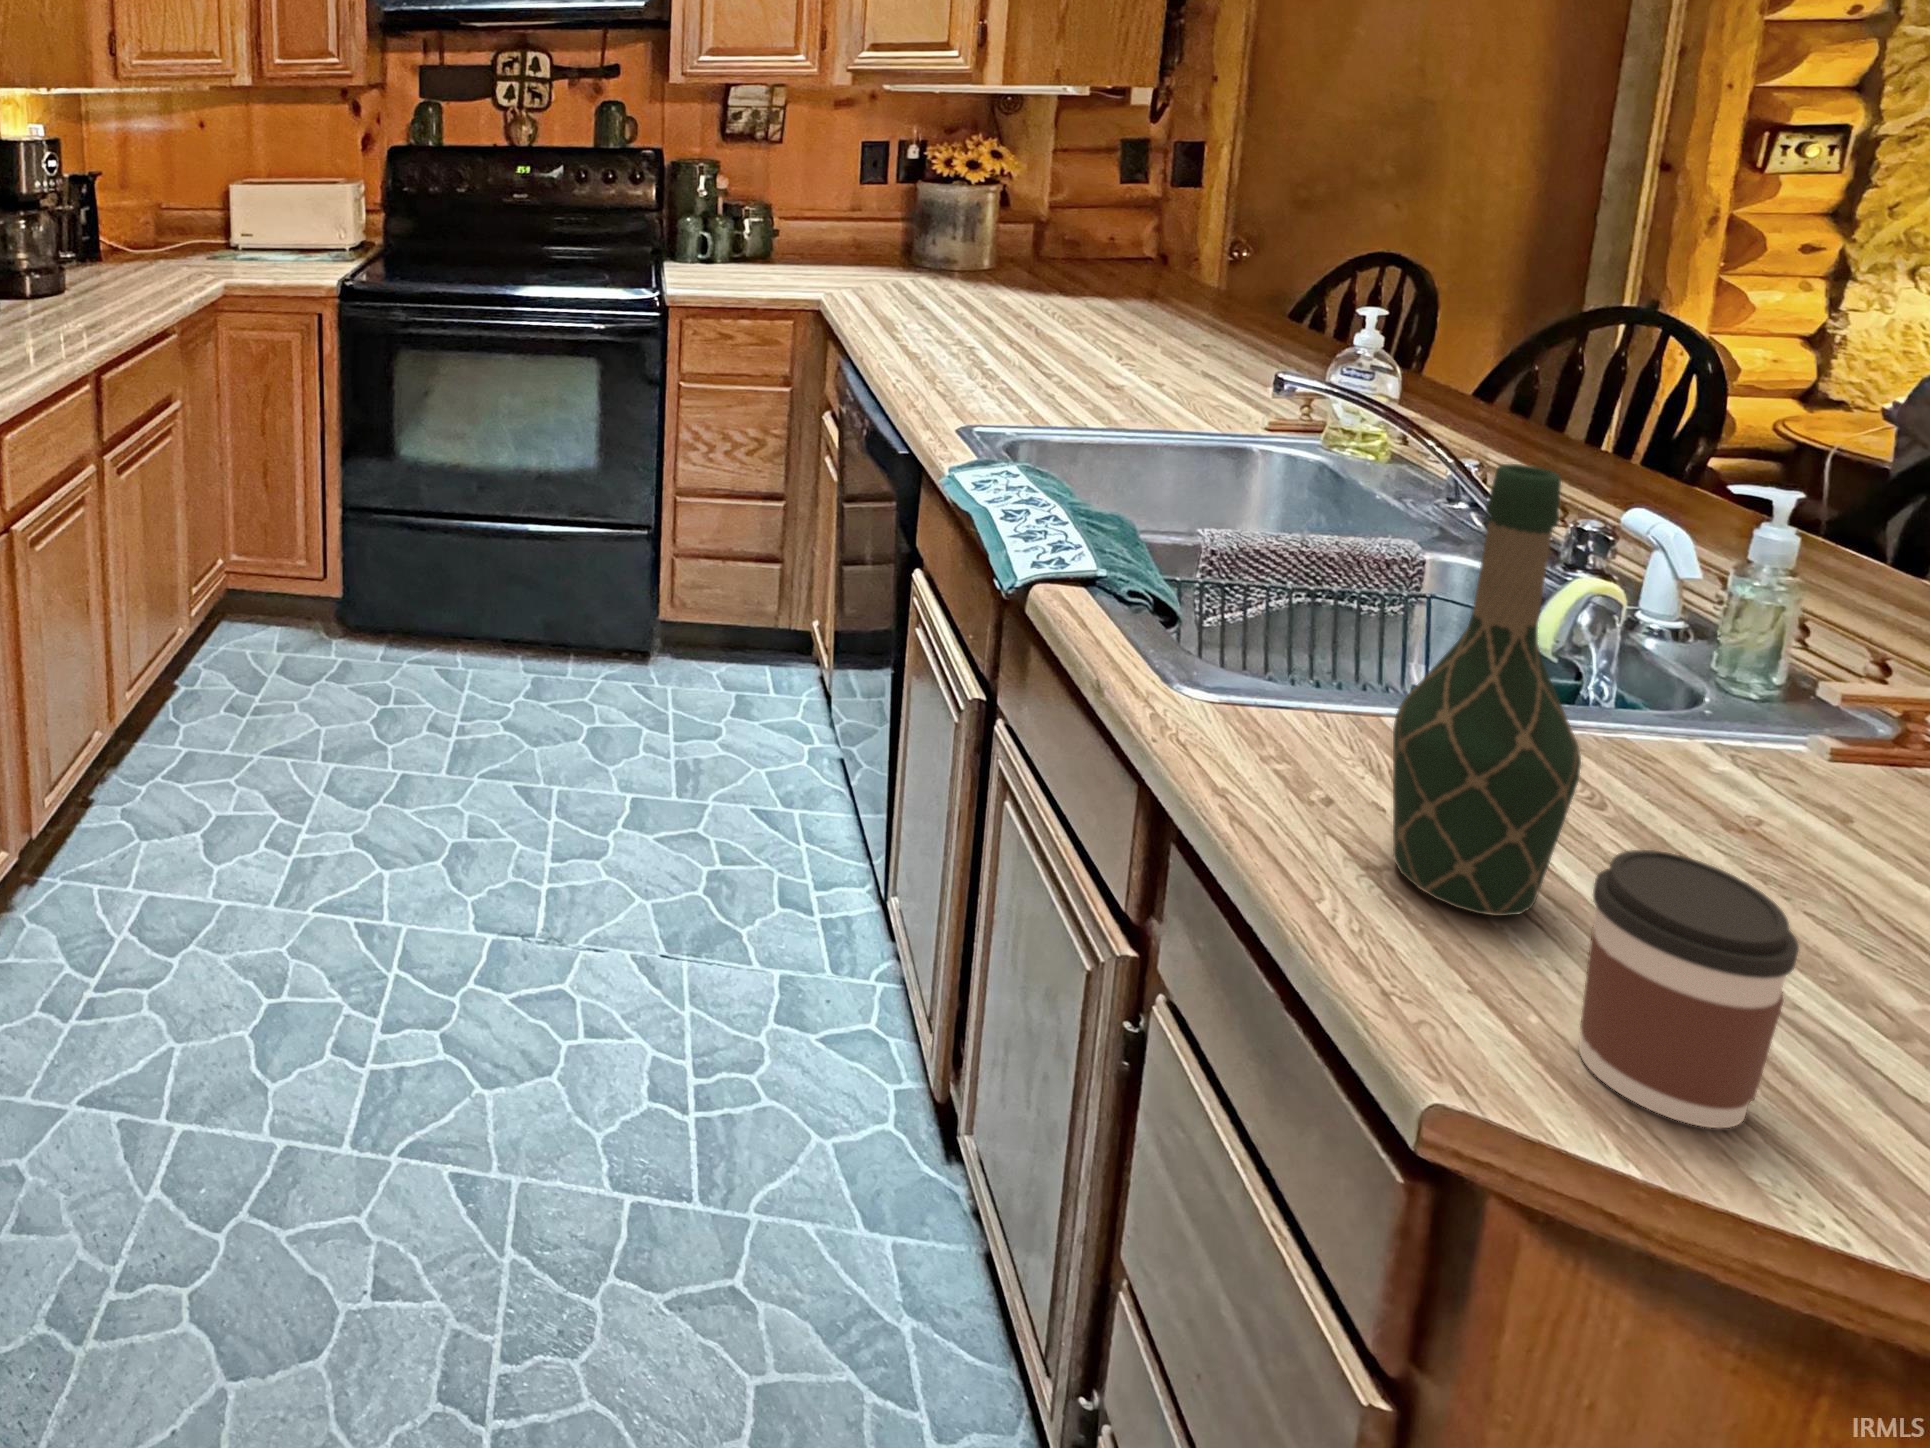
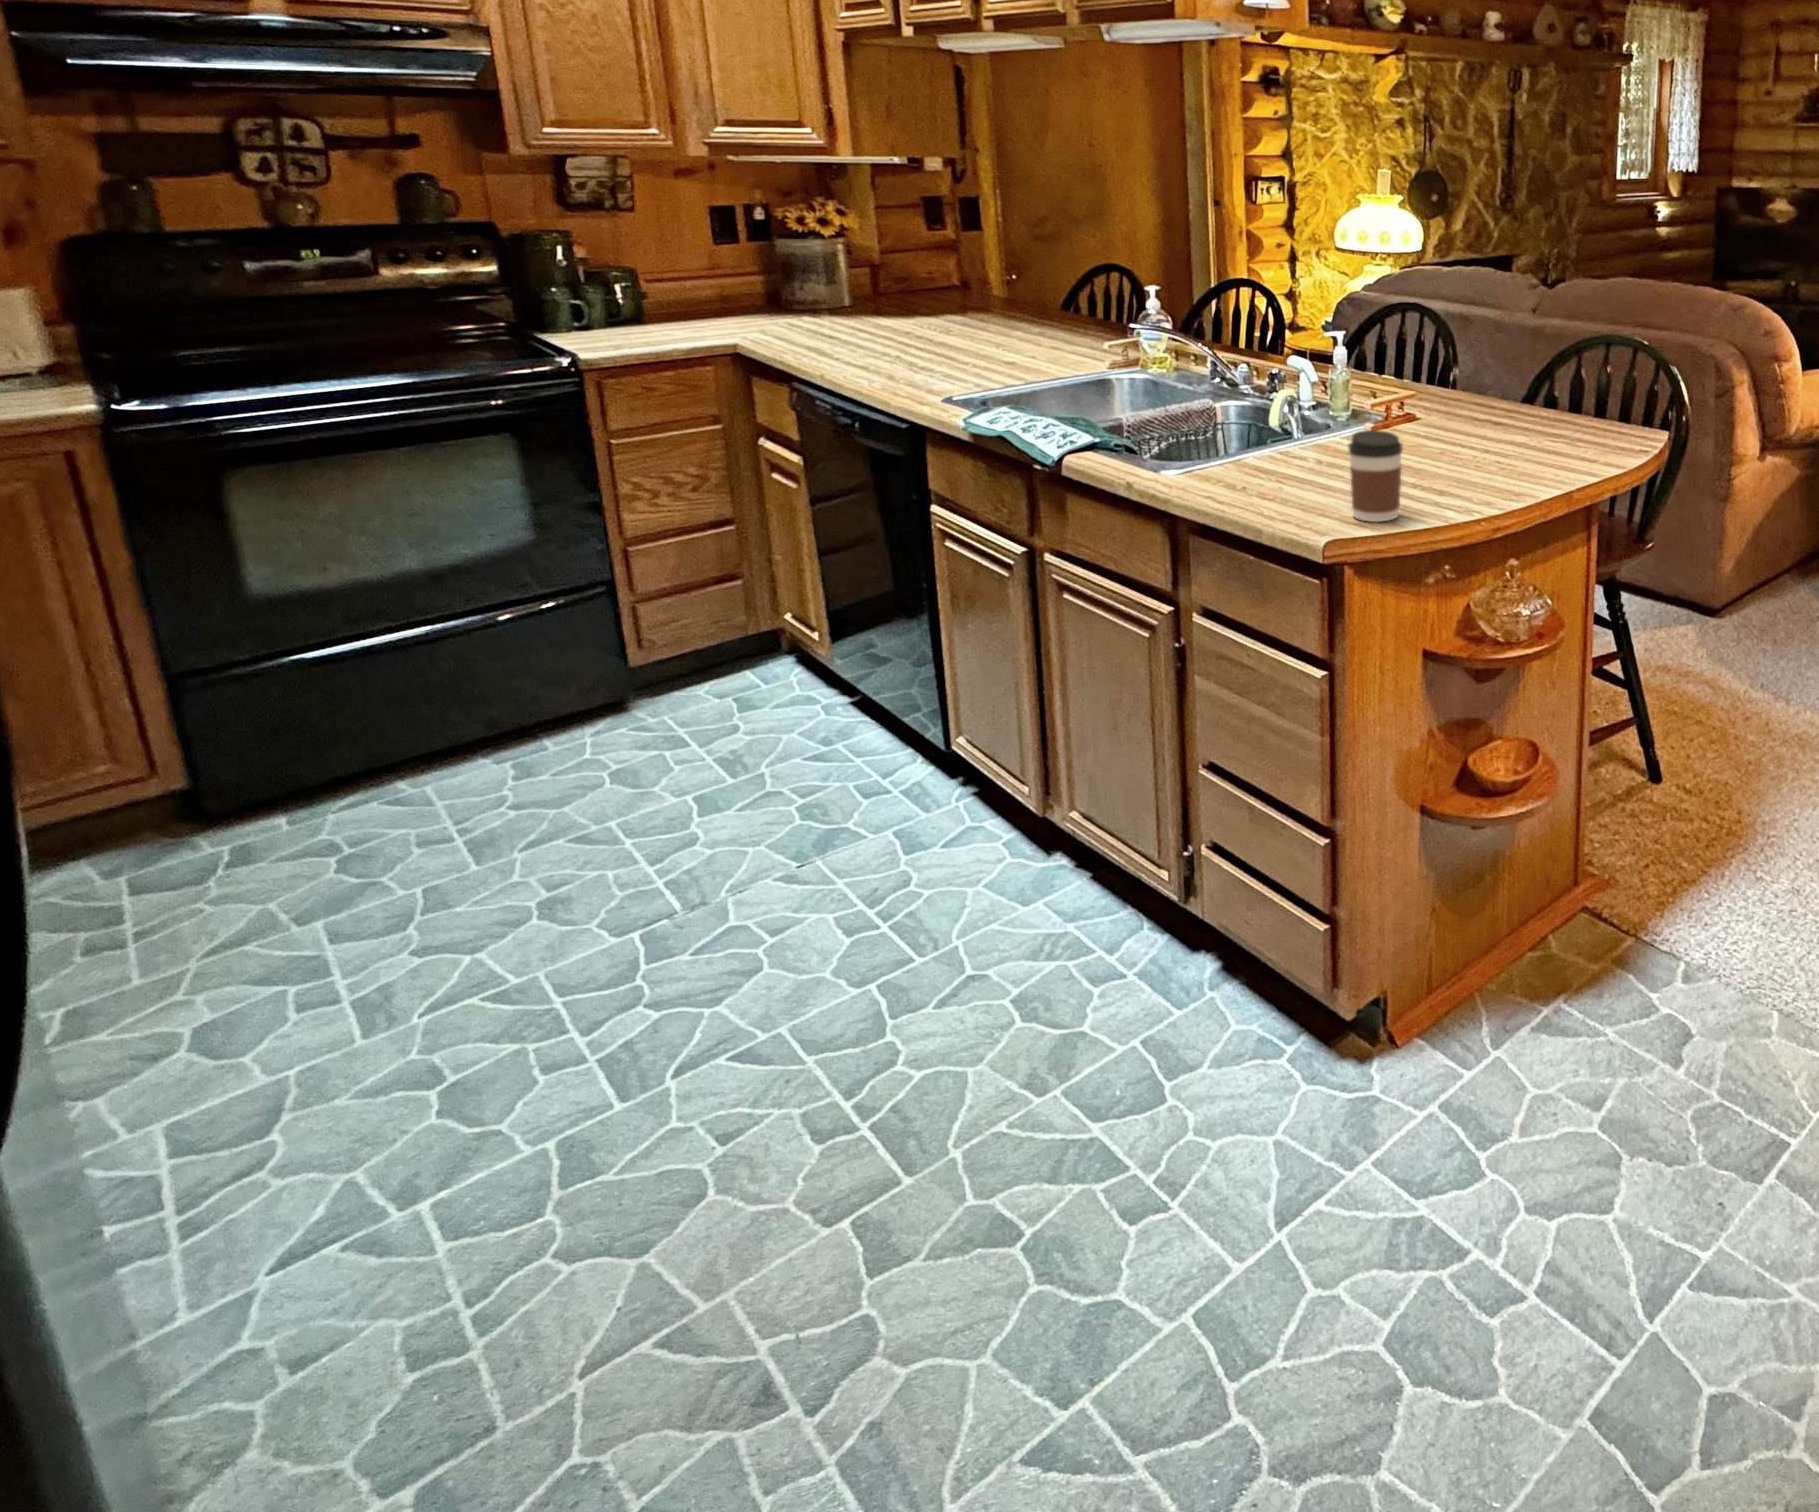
wine bottle: present [1393,464,1581,916] -> none [1266,298,1328,497]

